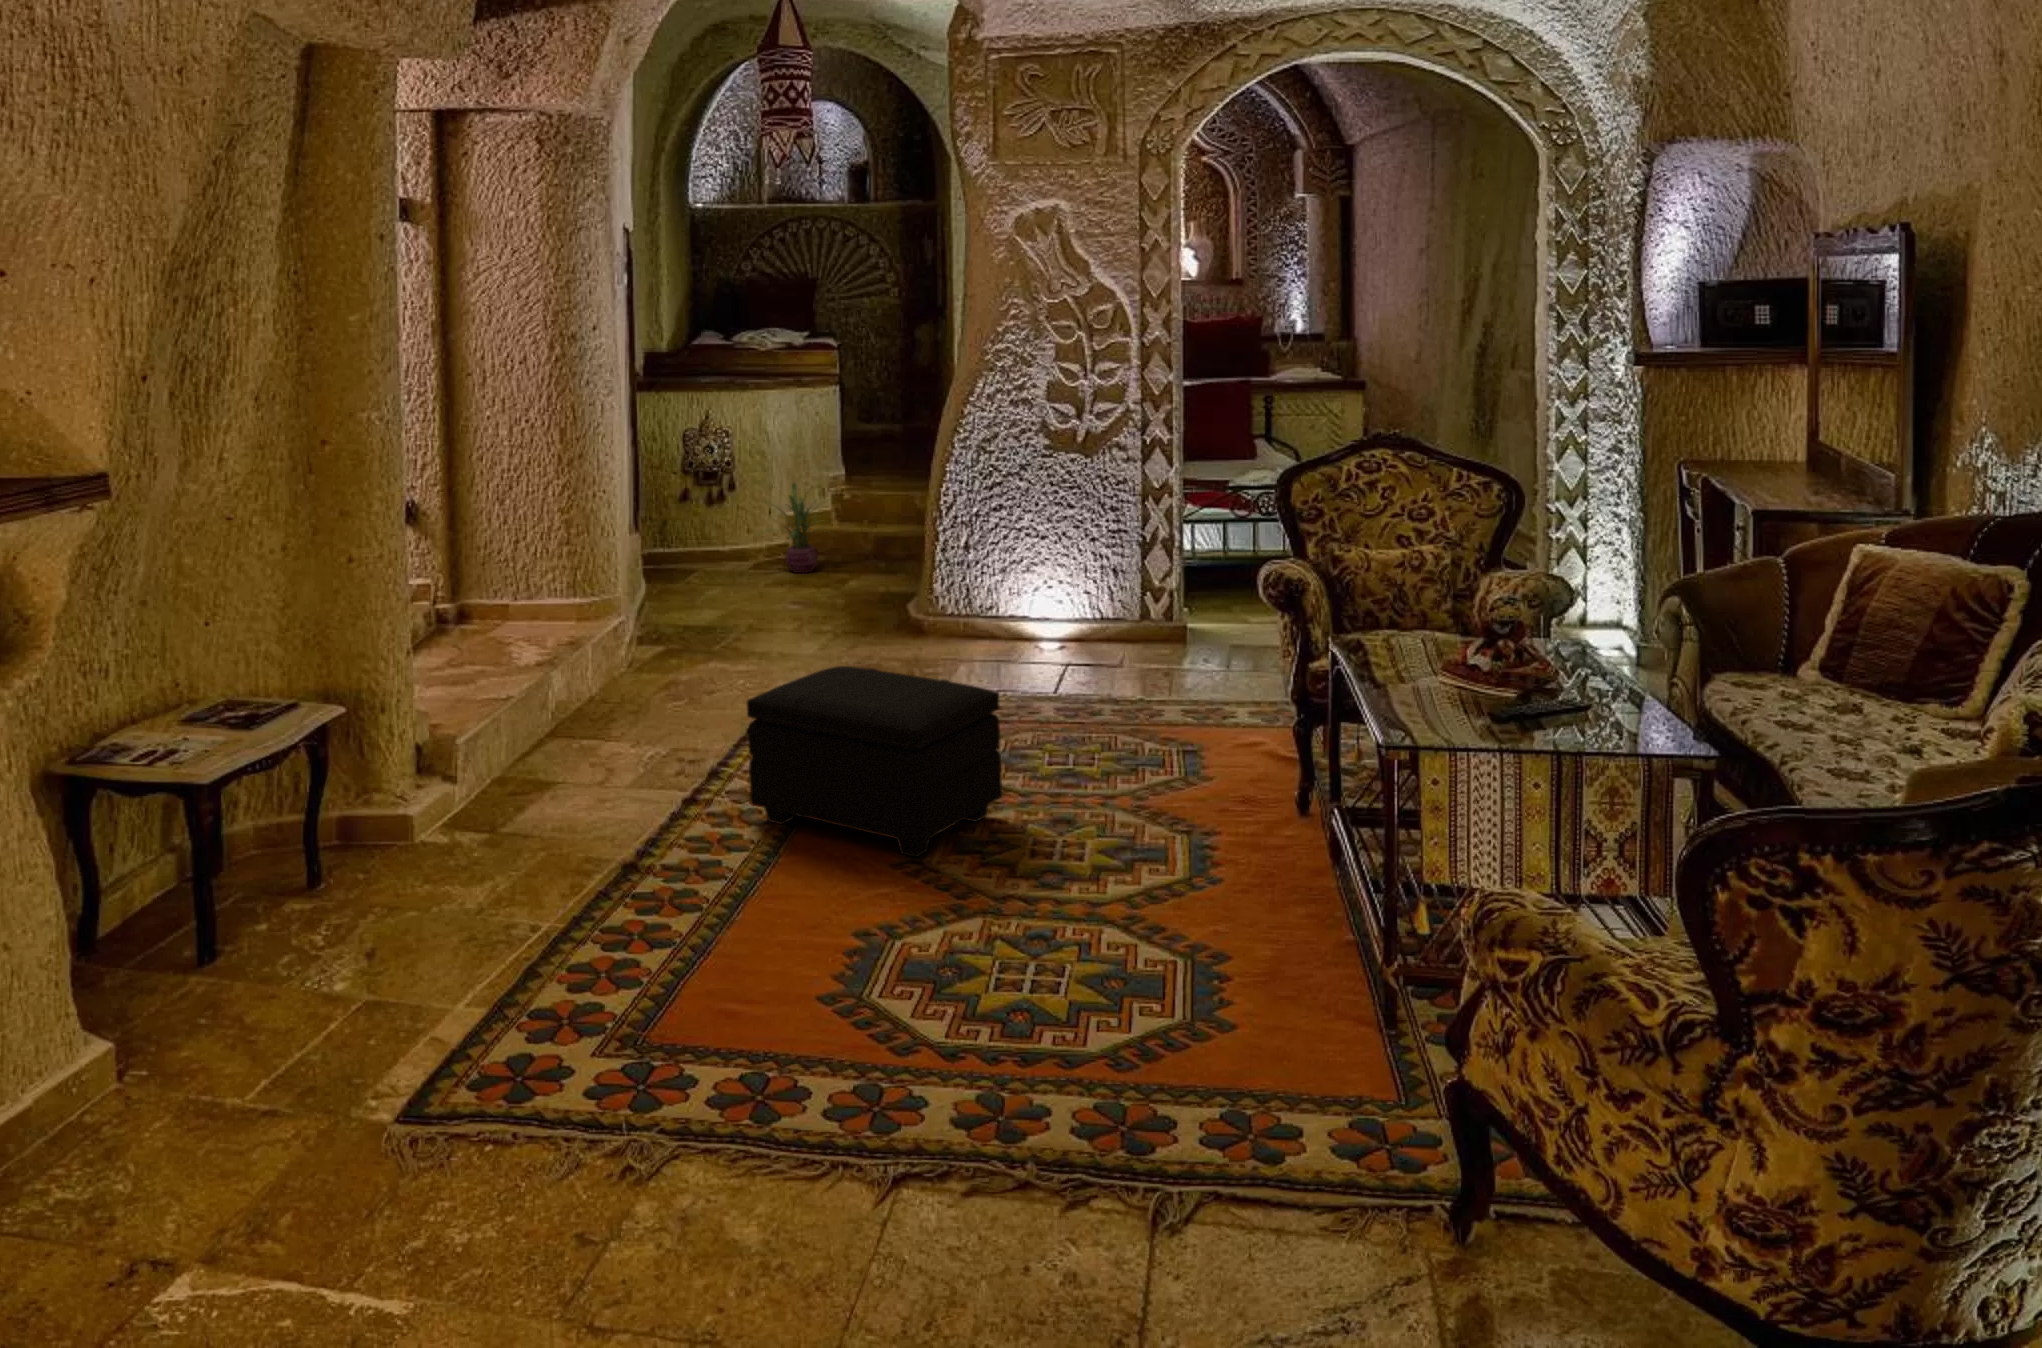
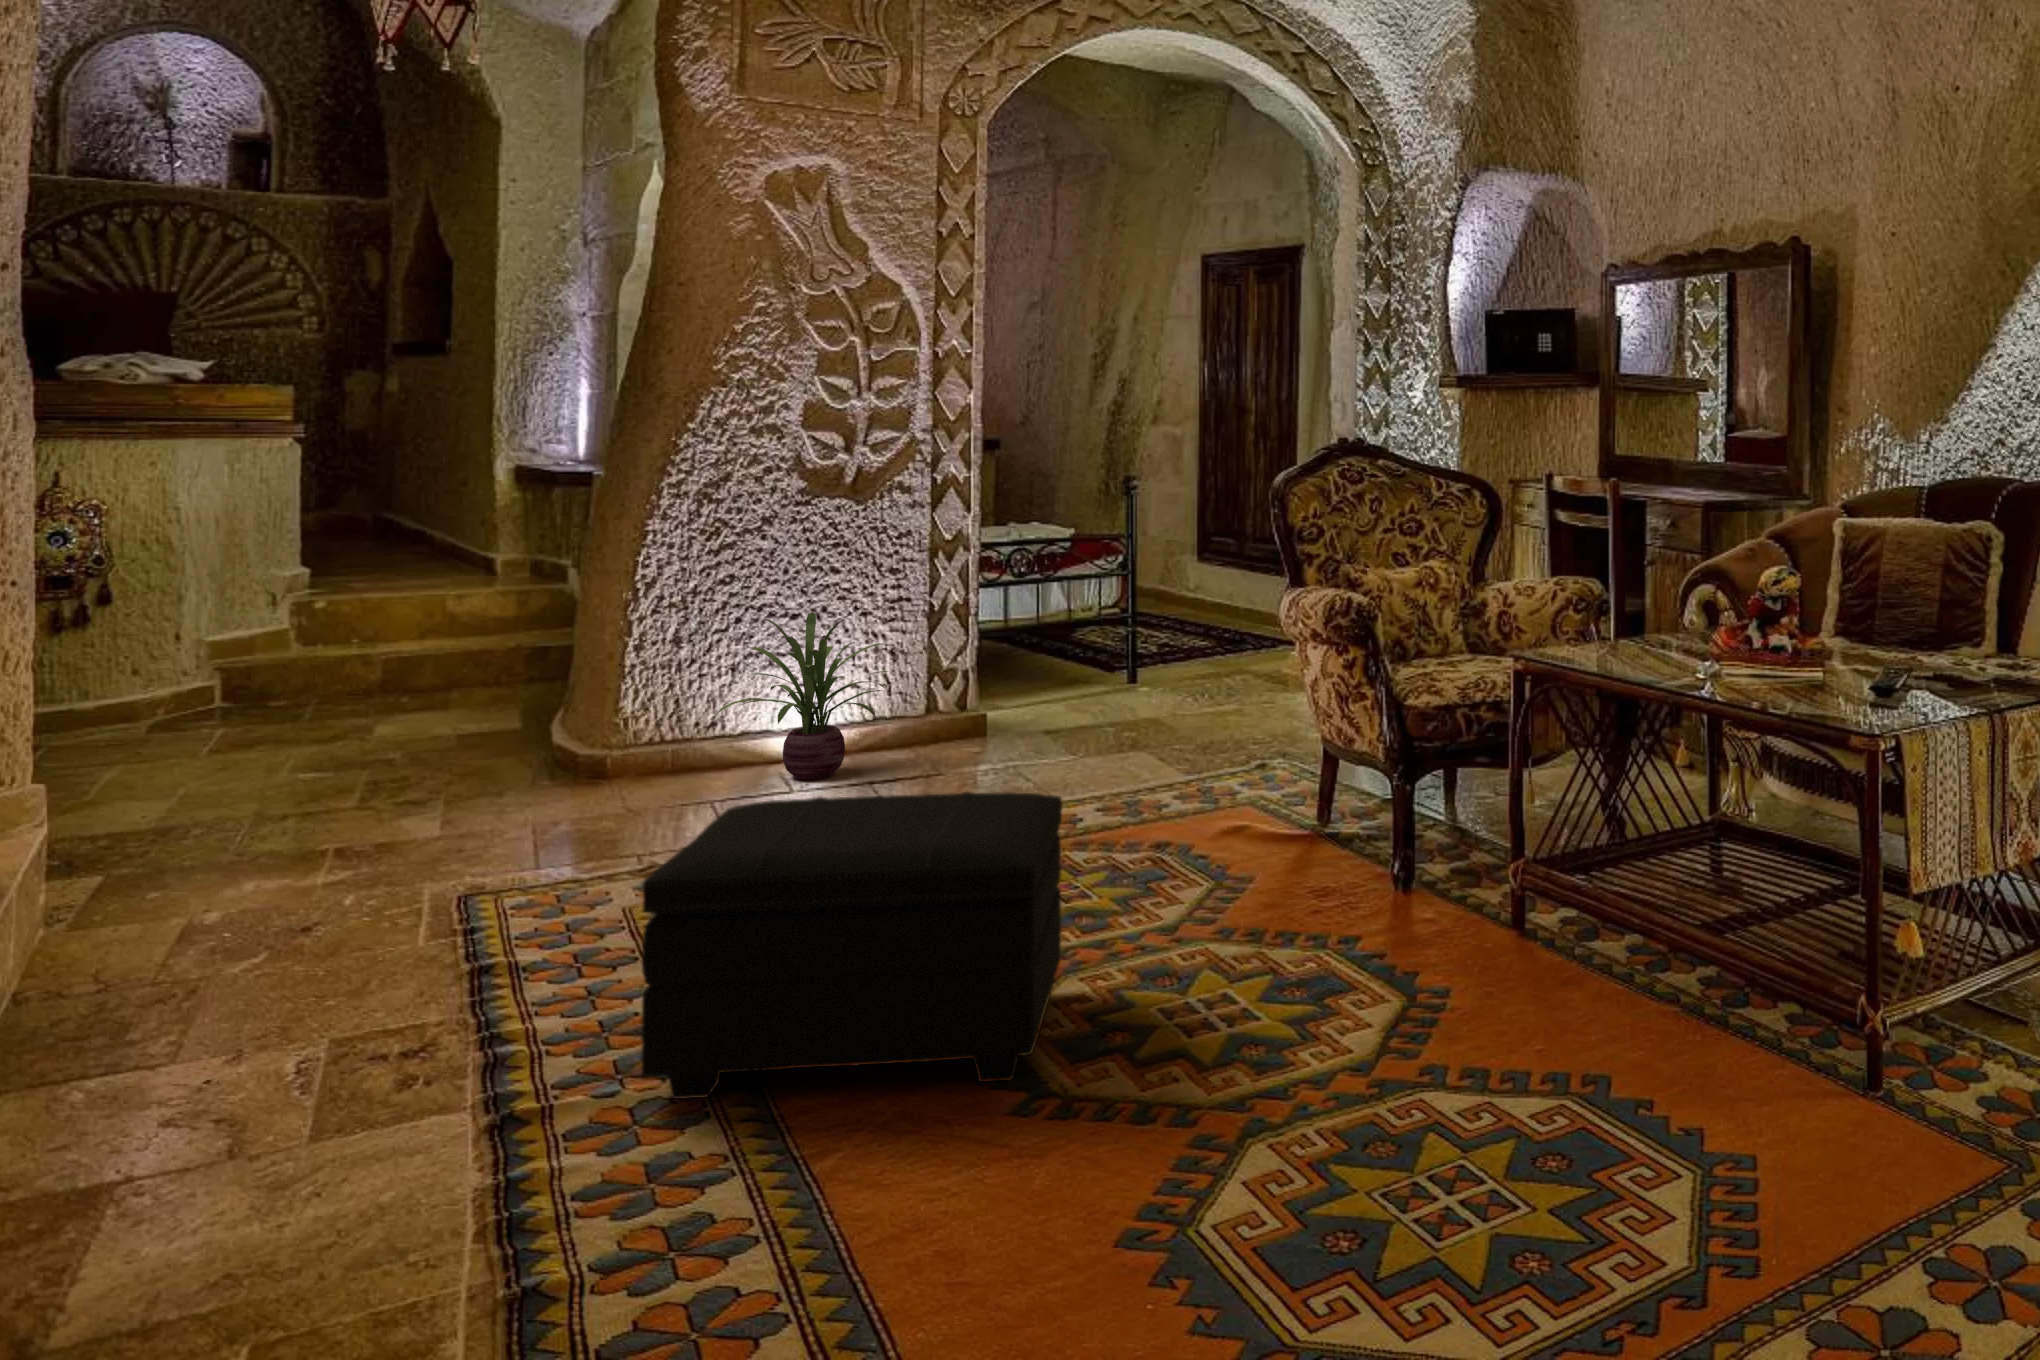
decorative plant: present [766,483,835,573] -> present [716,612,891,780]

